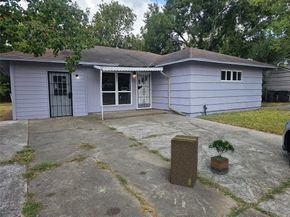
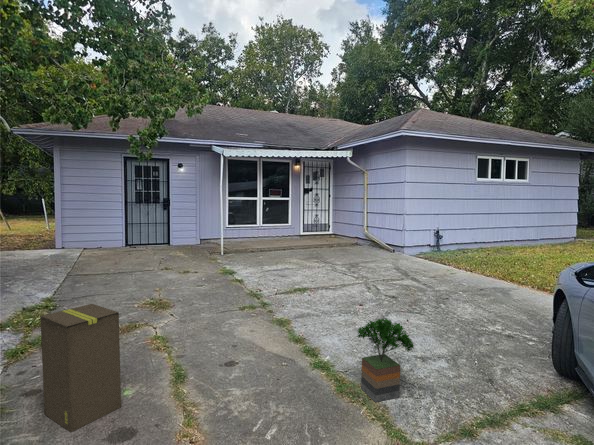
cardboard box: present [171,135,198,188] -> present [40,304,121,432]

